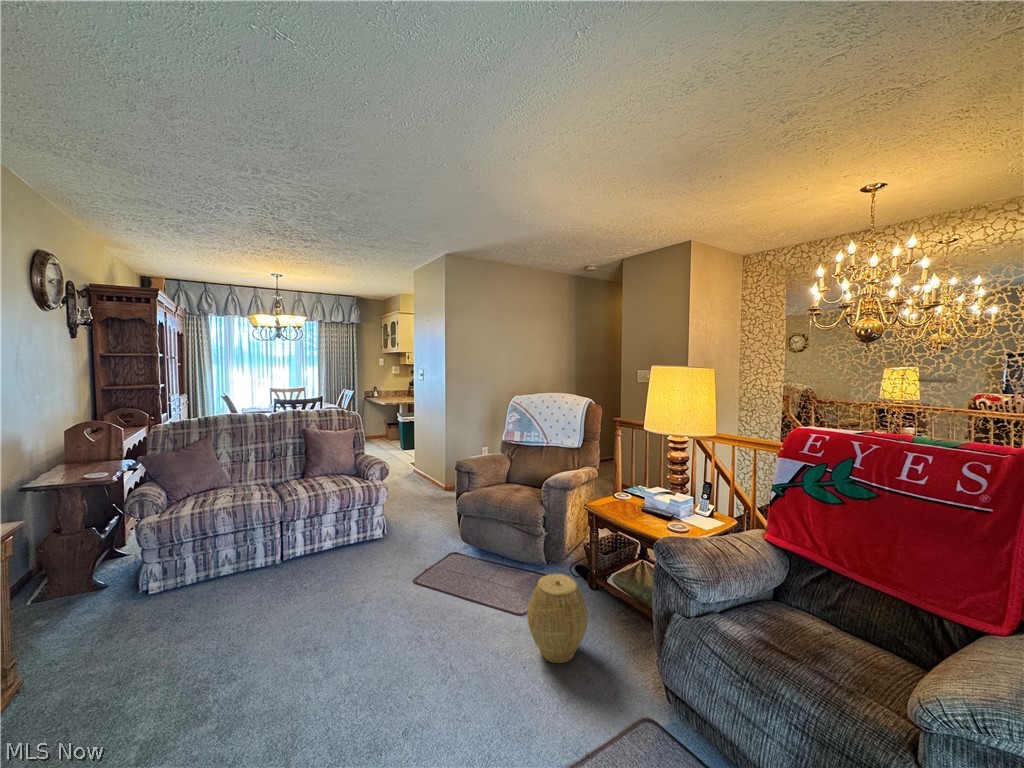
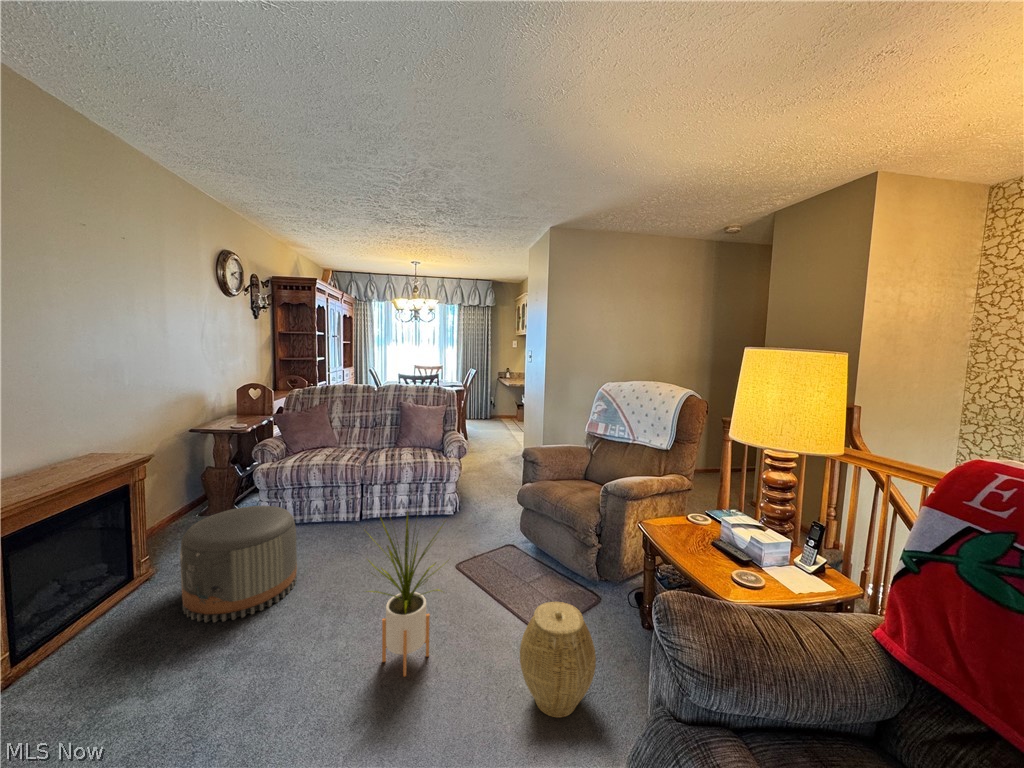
house plant: none [379,517,460,677] -> present [366,511,443,676]
pouf: none [106,558,250,705] -> present [180,506,297,622]

